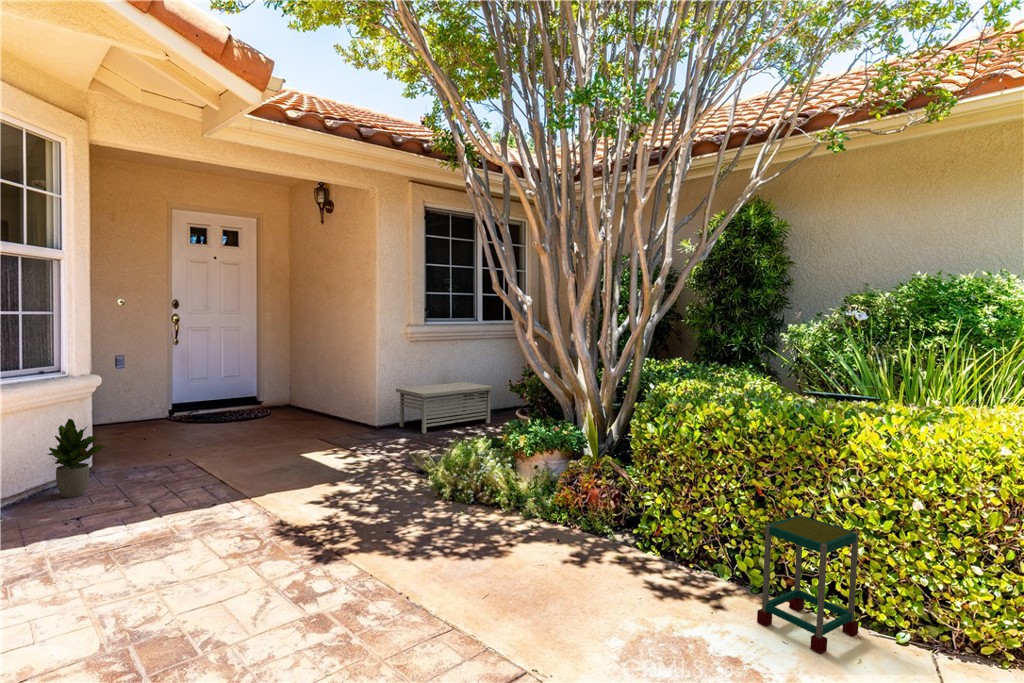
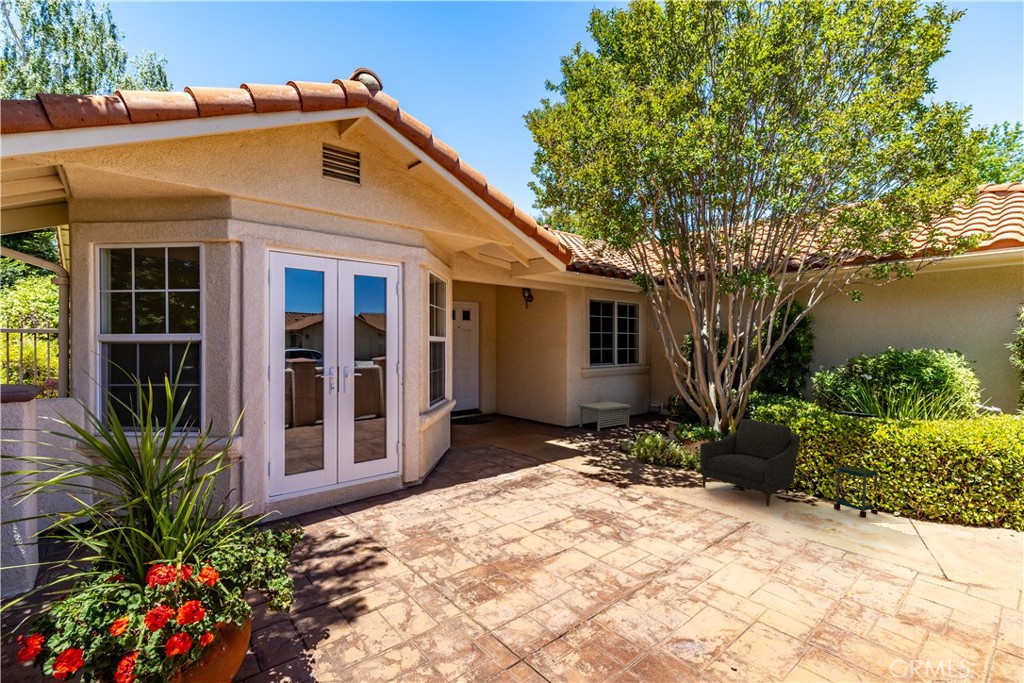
chair: none [485,410,698,625] -> present [700,419,800,507]
potted plant: present [48,419,104,498] -> none [457,417,481,456]

